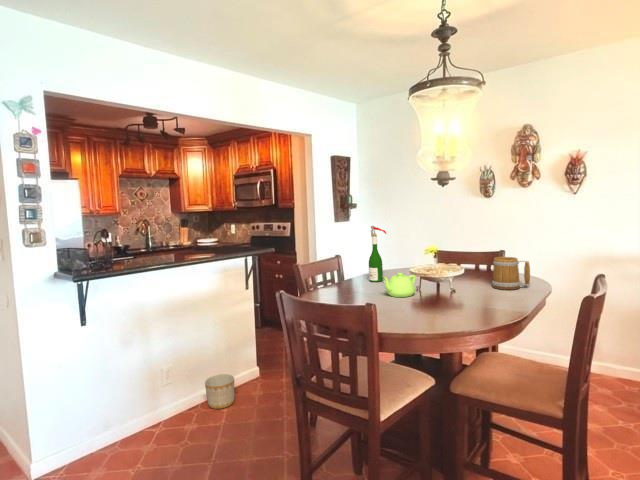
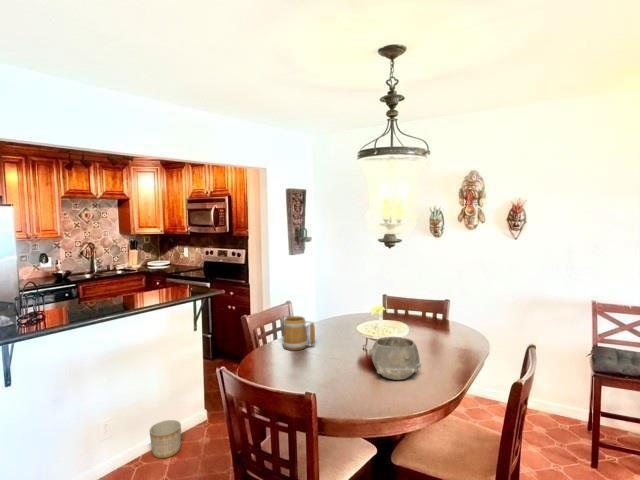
wine bottle: present [369,226,387,282] -> none [319,277,337,333]
mug: present [492,257,530,290] -> present [283,316,315,351]
bowl: none [426,272,483,313] -> present [369,337,421,380]
teapot: present [383,273,416,297] -> none [329,330,362,356]

